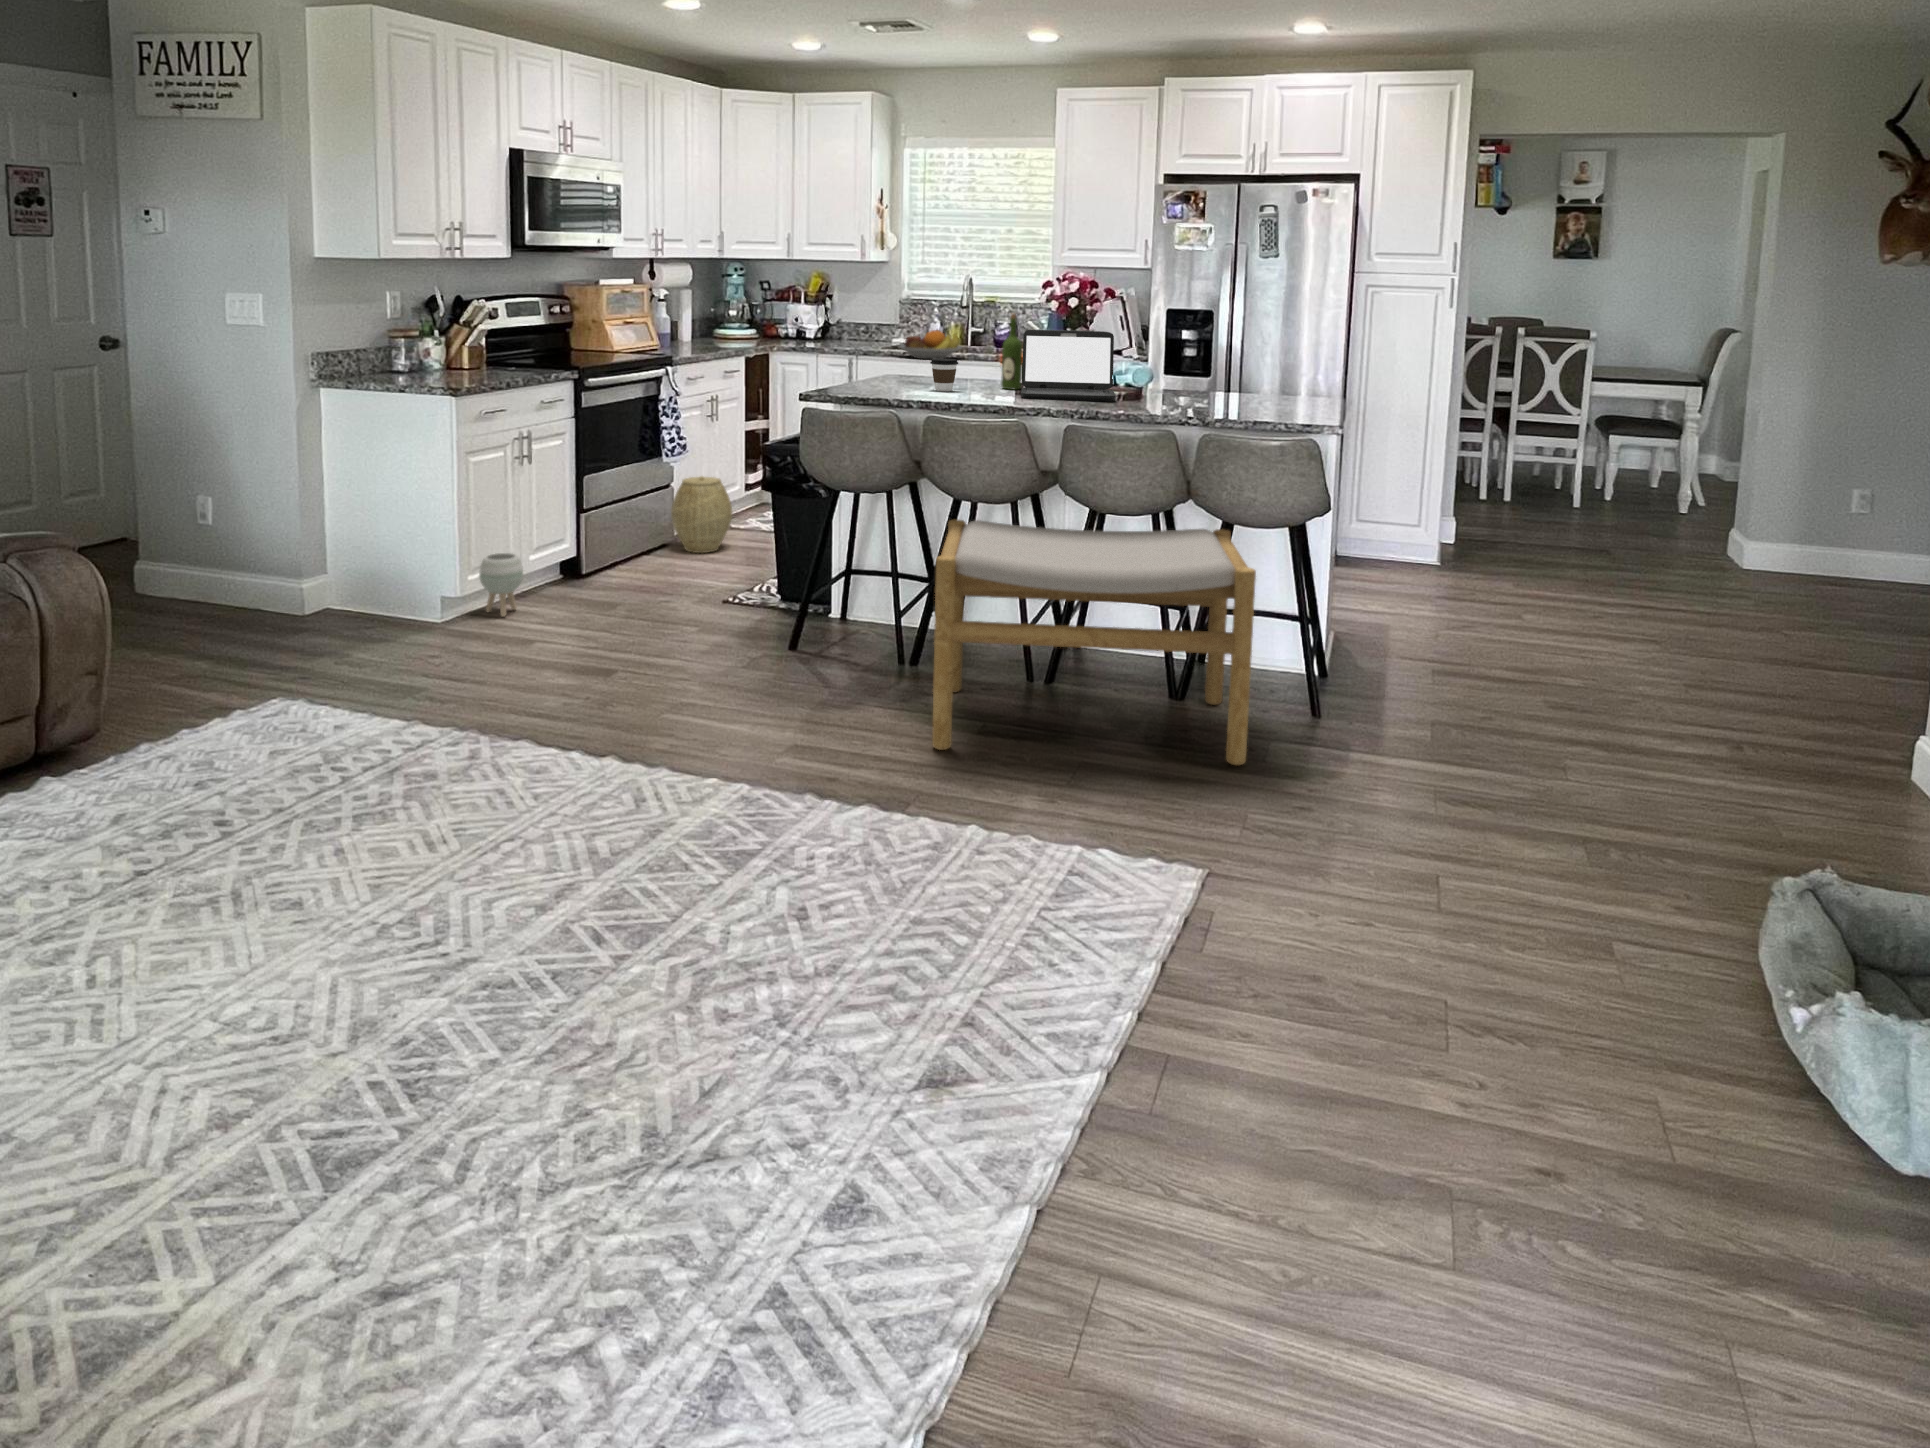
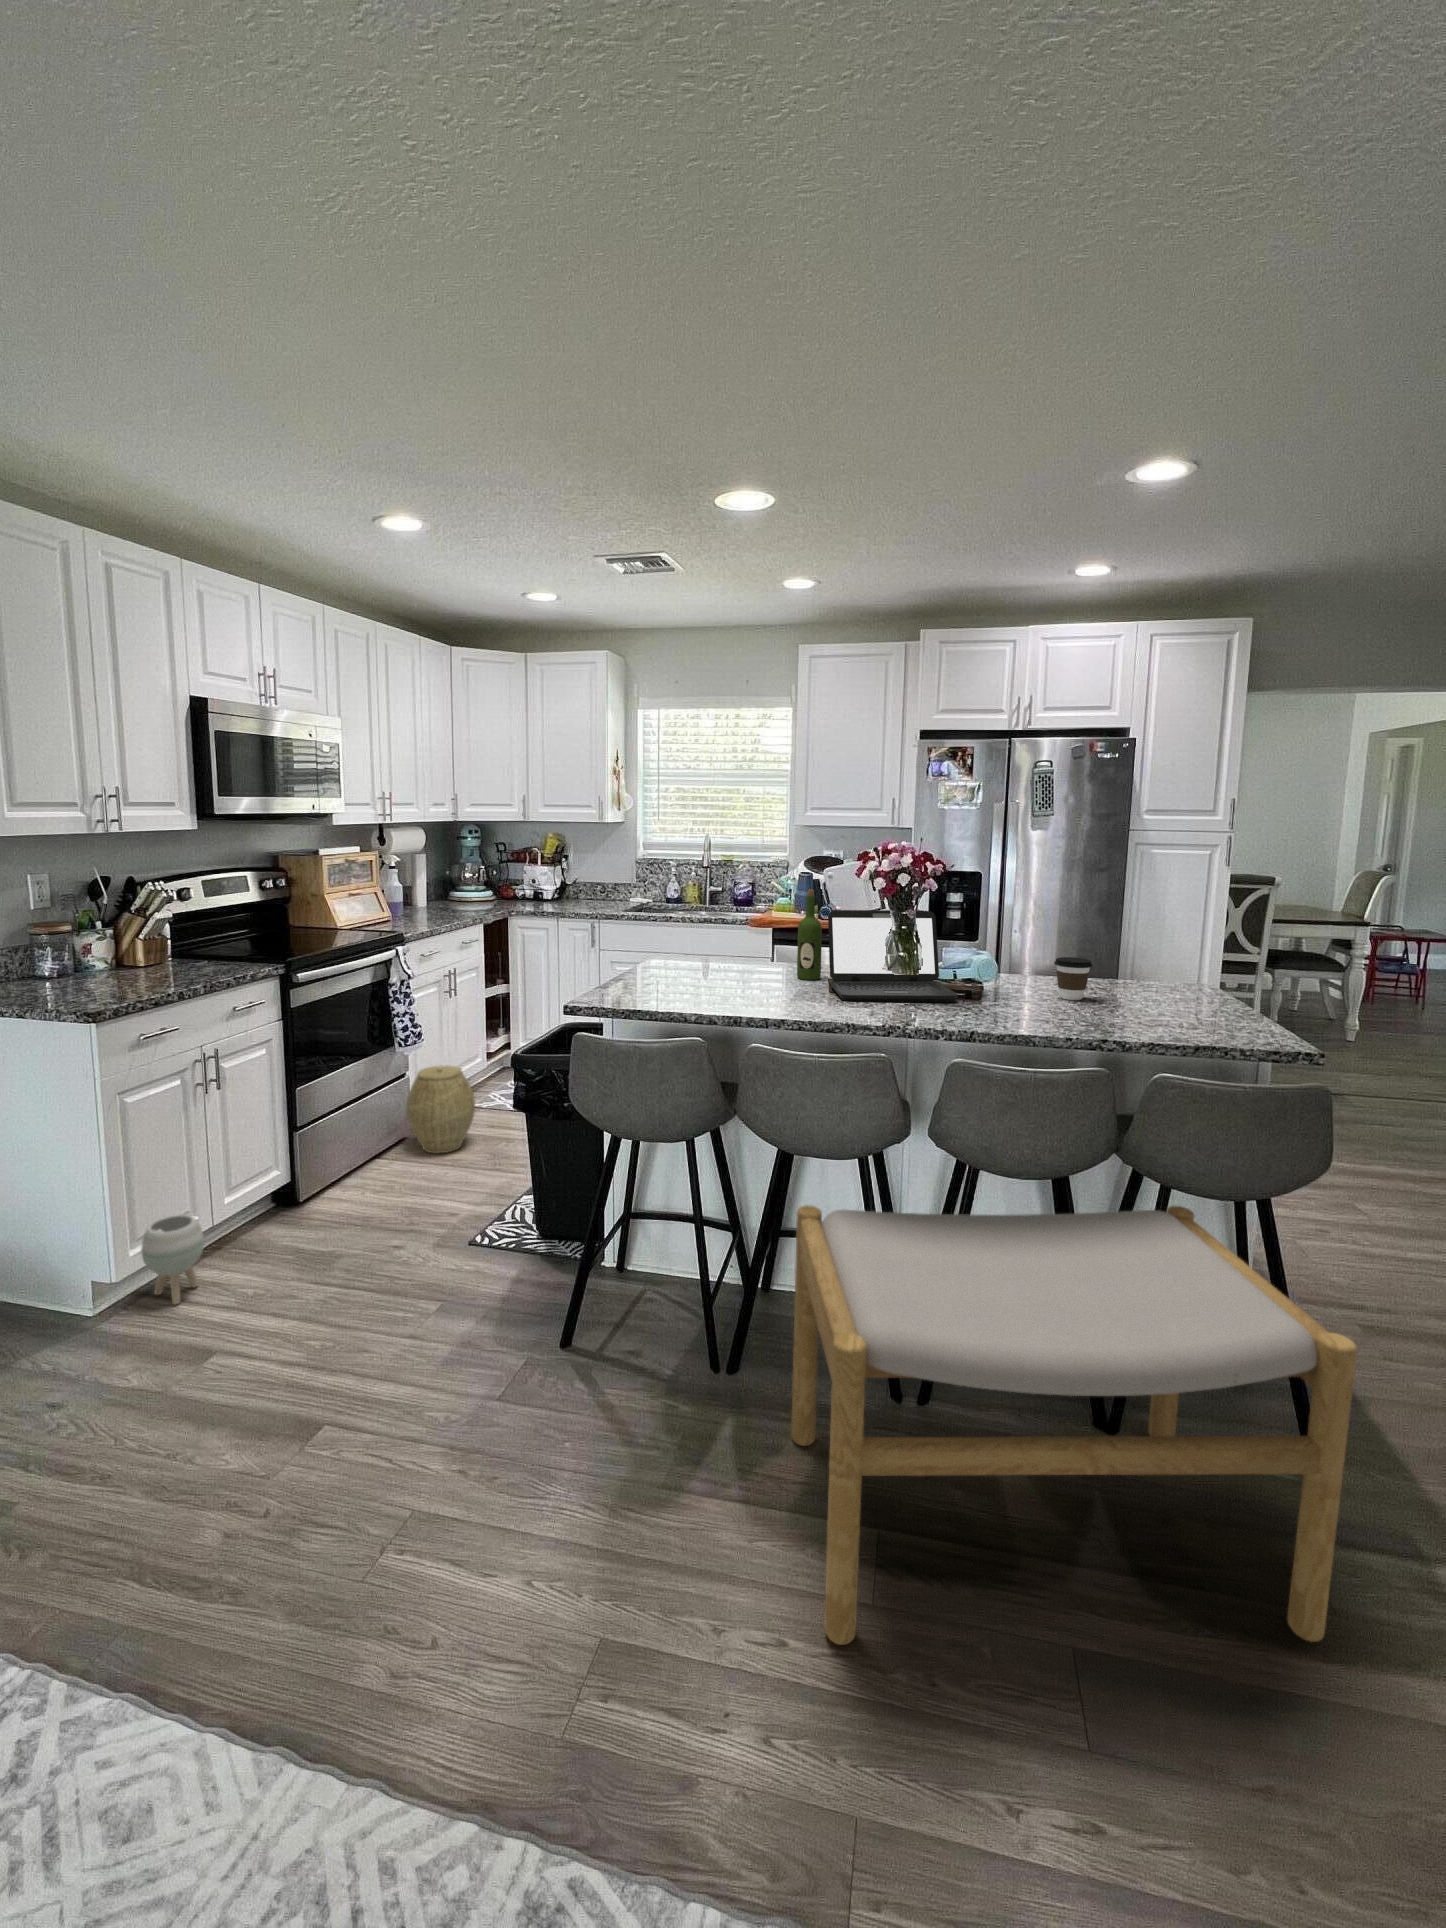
fruit bowl: present [898,330,962,359] -> none [641,893,708,922]
coffee cup: present [930,359,958,391] -> present [1054,957,1092,1000]

